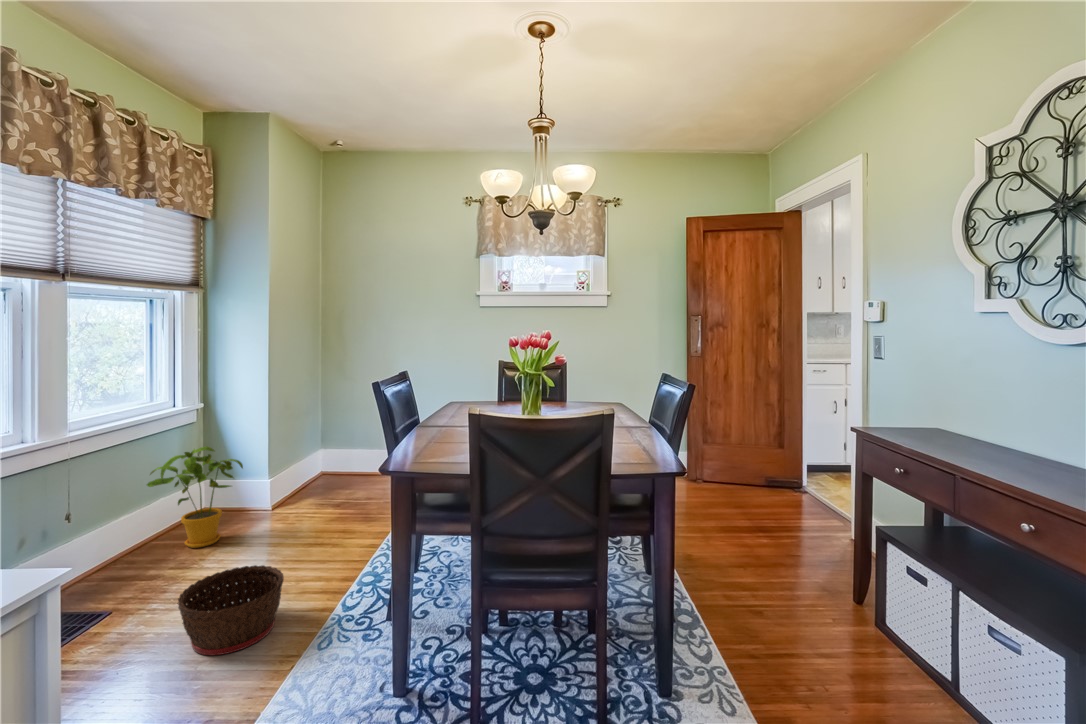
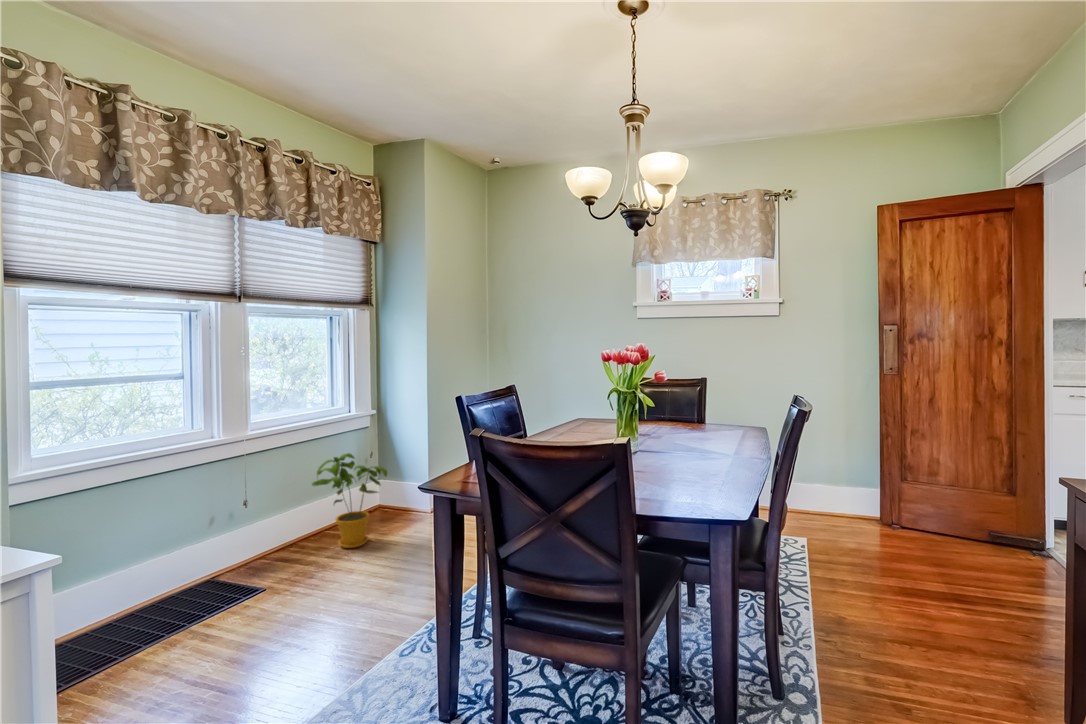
basket: present [177,565,284,655] -> none [259,583,362,679]

